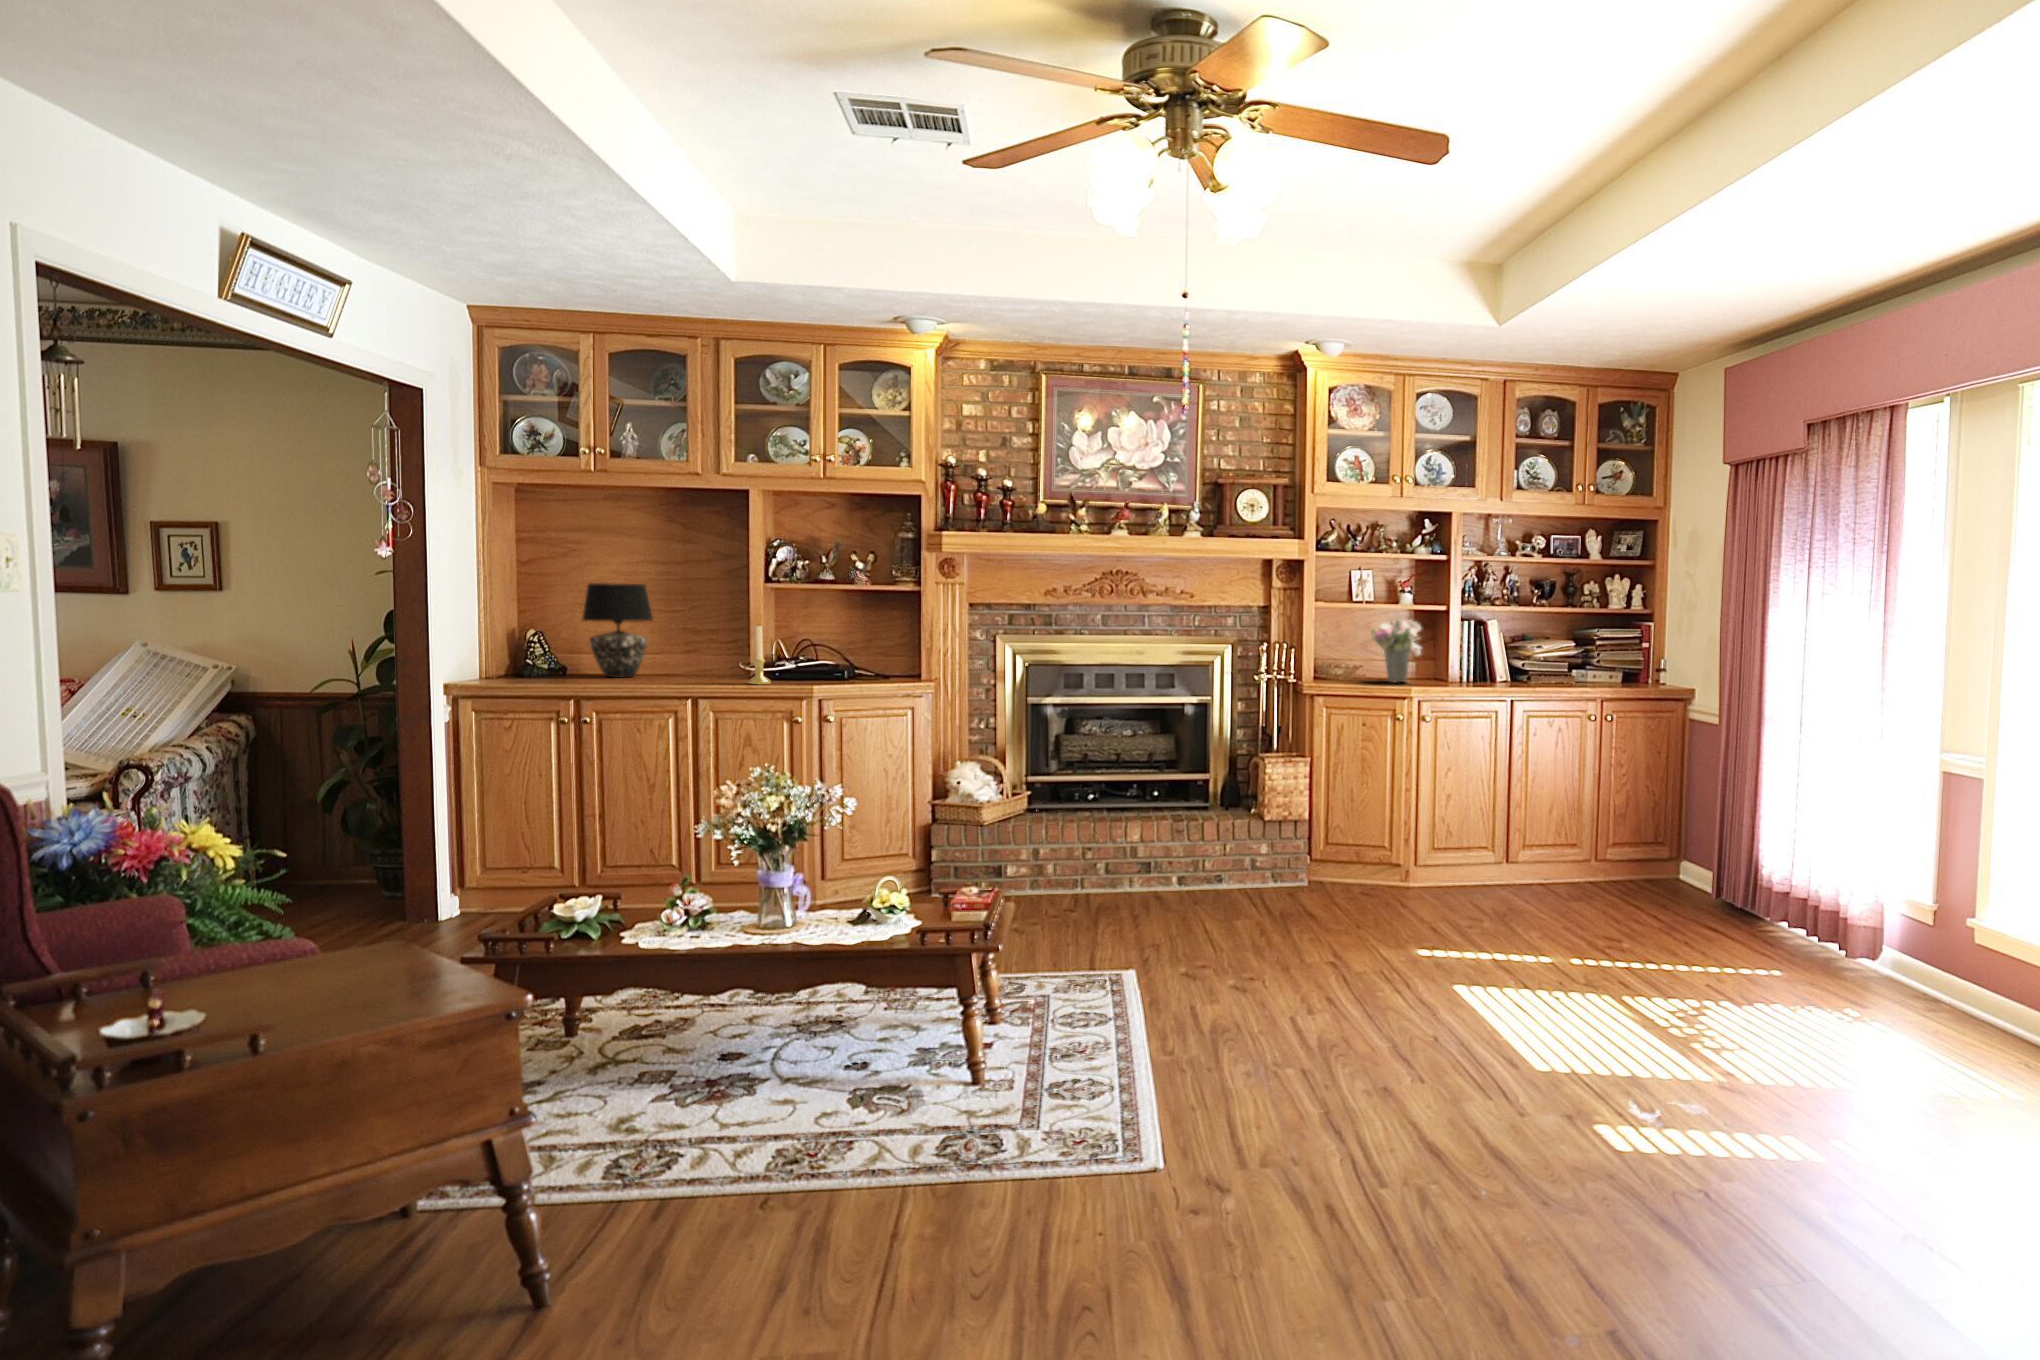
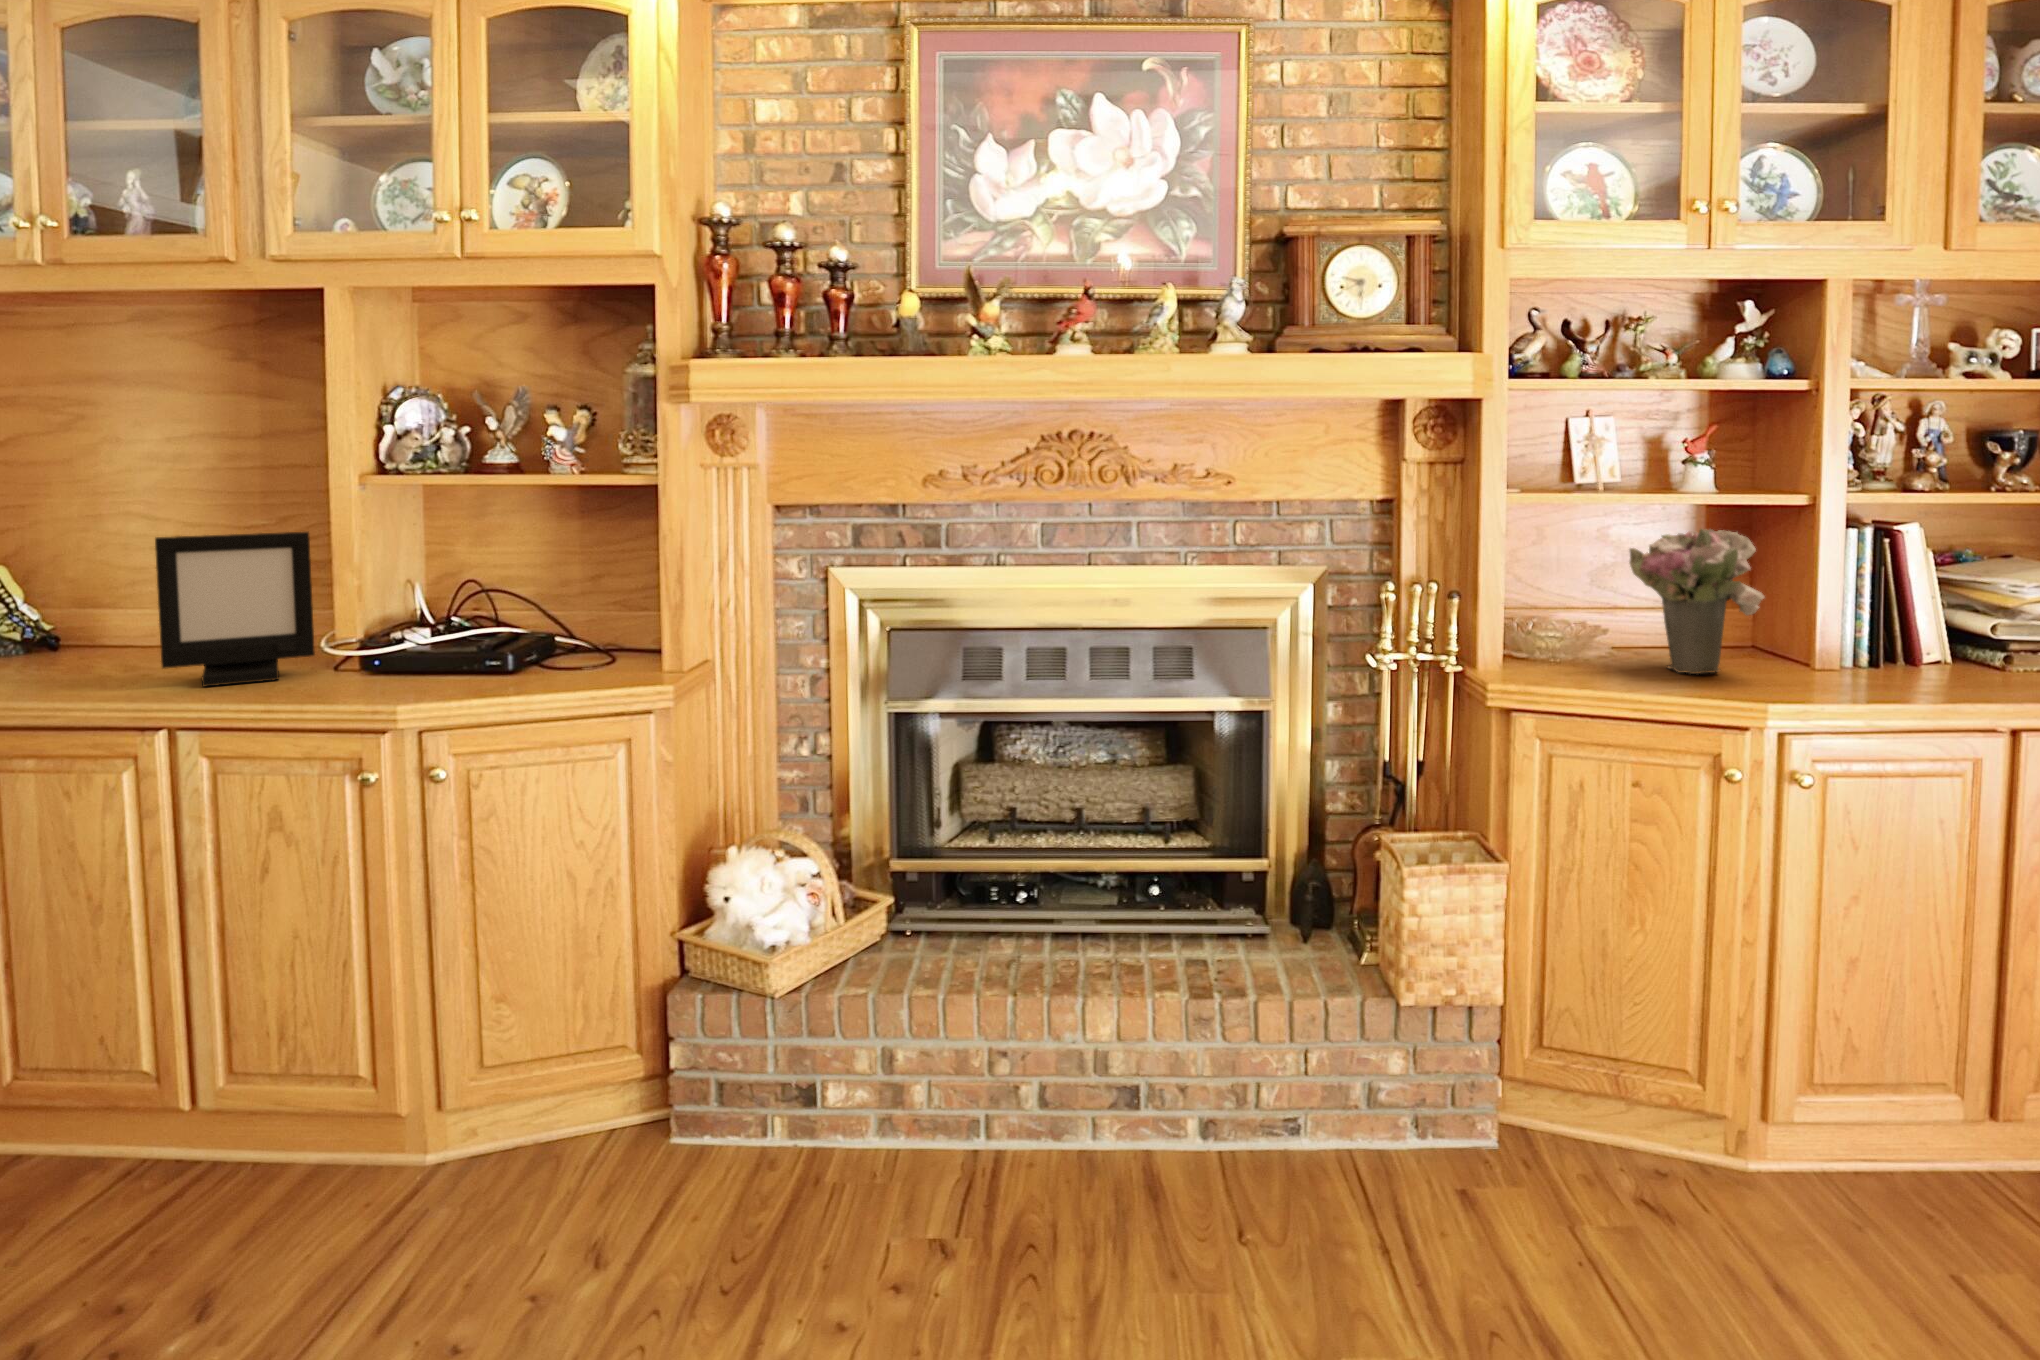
table lamp: present [583,583,653,678] -> none [37,480,189,665]
picture frame: none [670,610,741,683] -> present [155,532,315,687]
candle holder: present [748,626,771,684] -> none [301,564,351,693]

